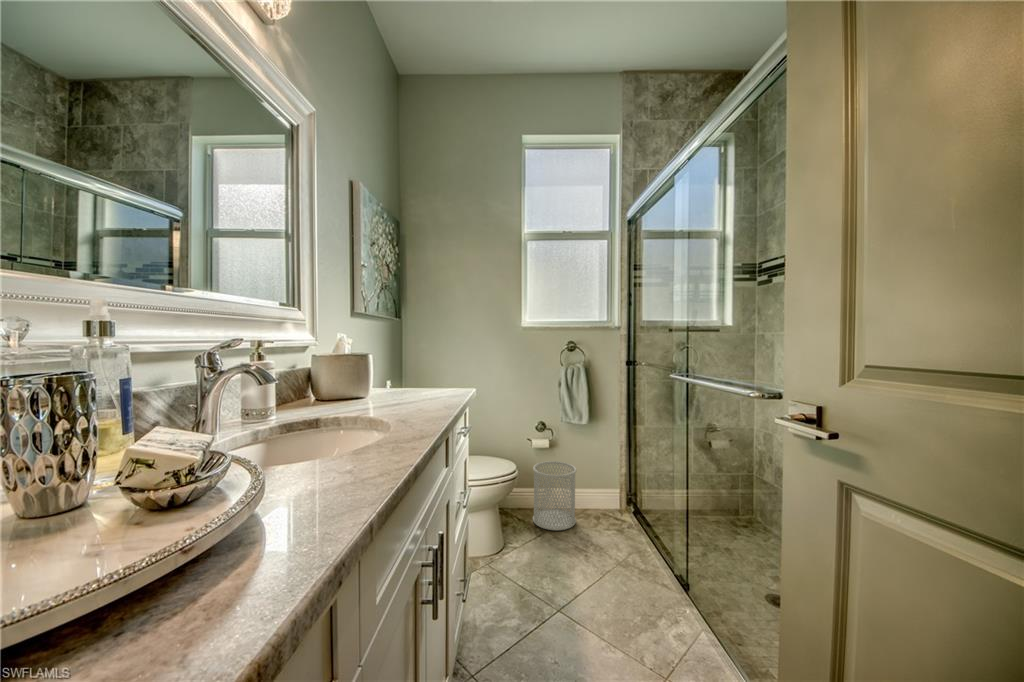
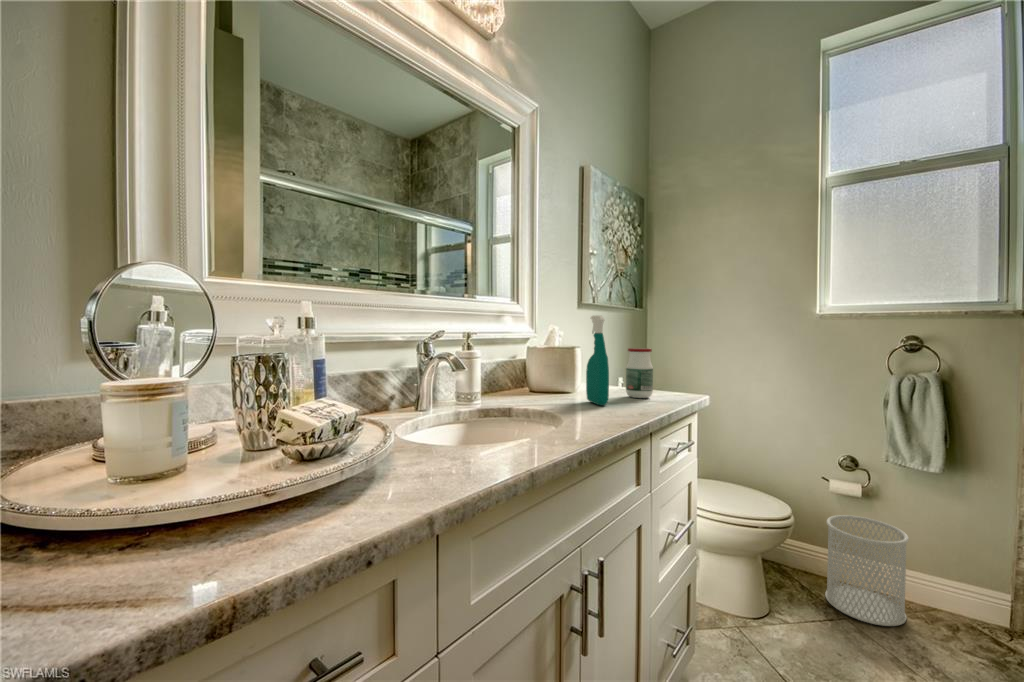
spray bottle: none [385,324,410,406] -> present [586,316,609,405]
jar: none [413,353,436,396] -> present [626,348,653,398]

